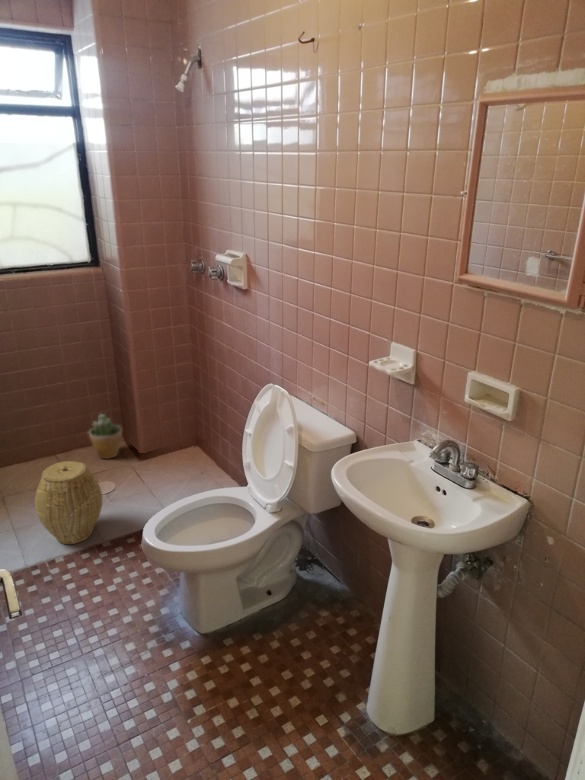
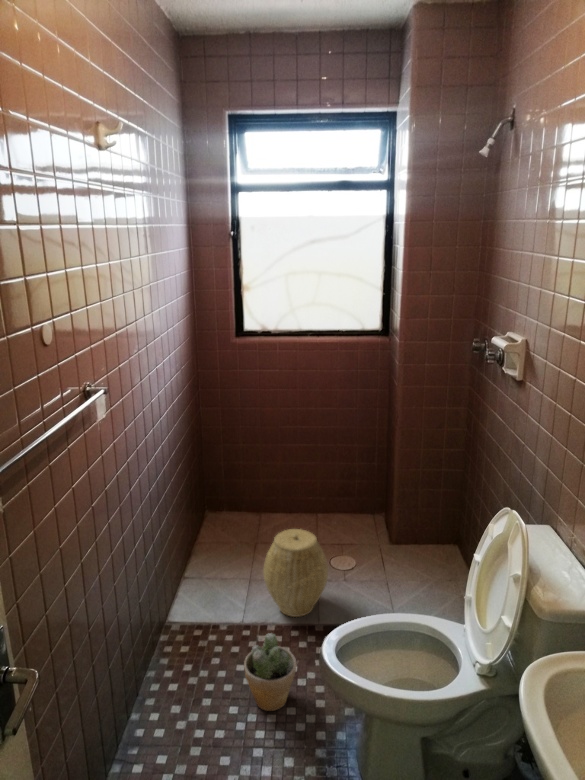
potted plant: present [89,414,122,459] -> present [244,633,297,711]

